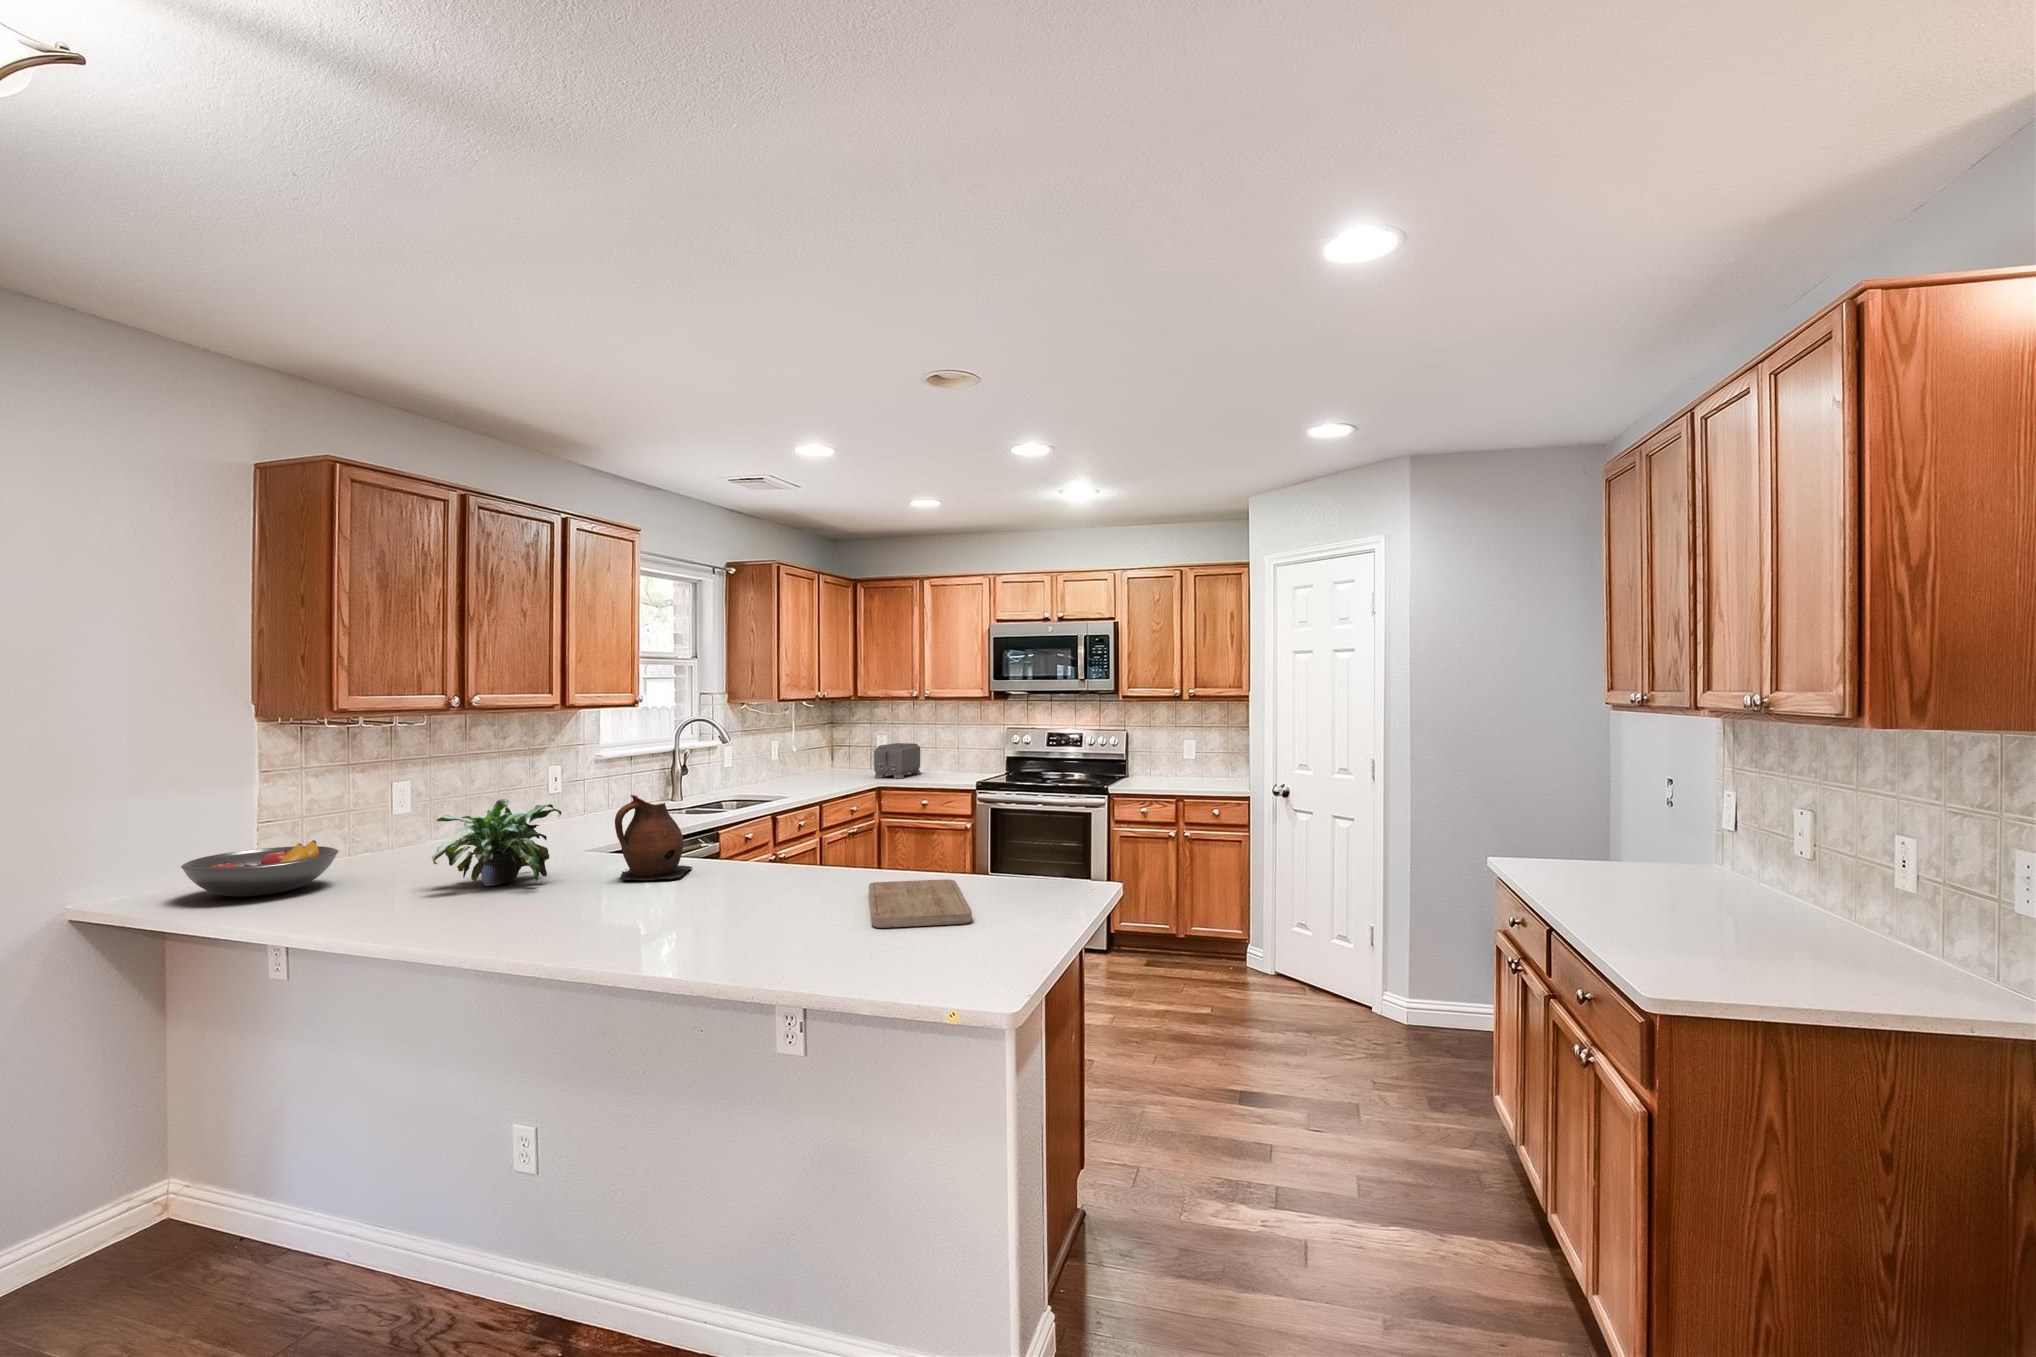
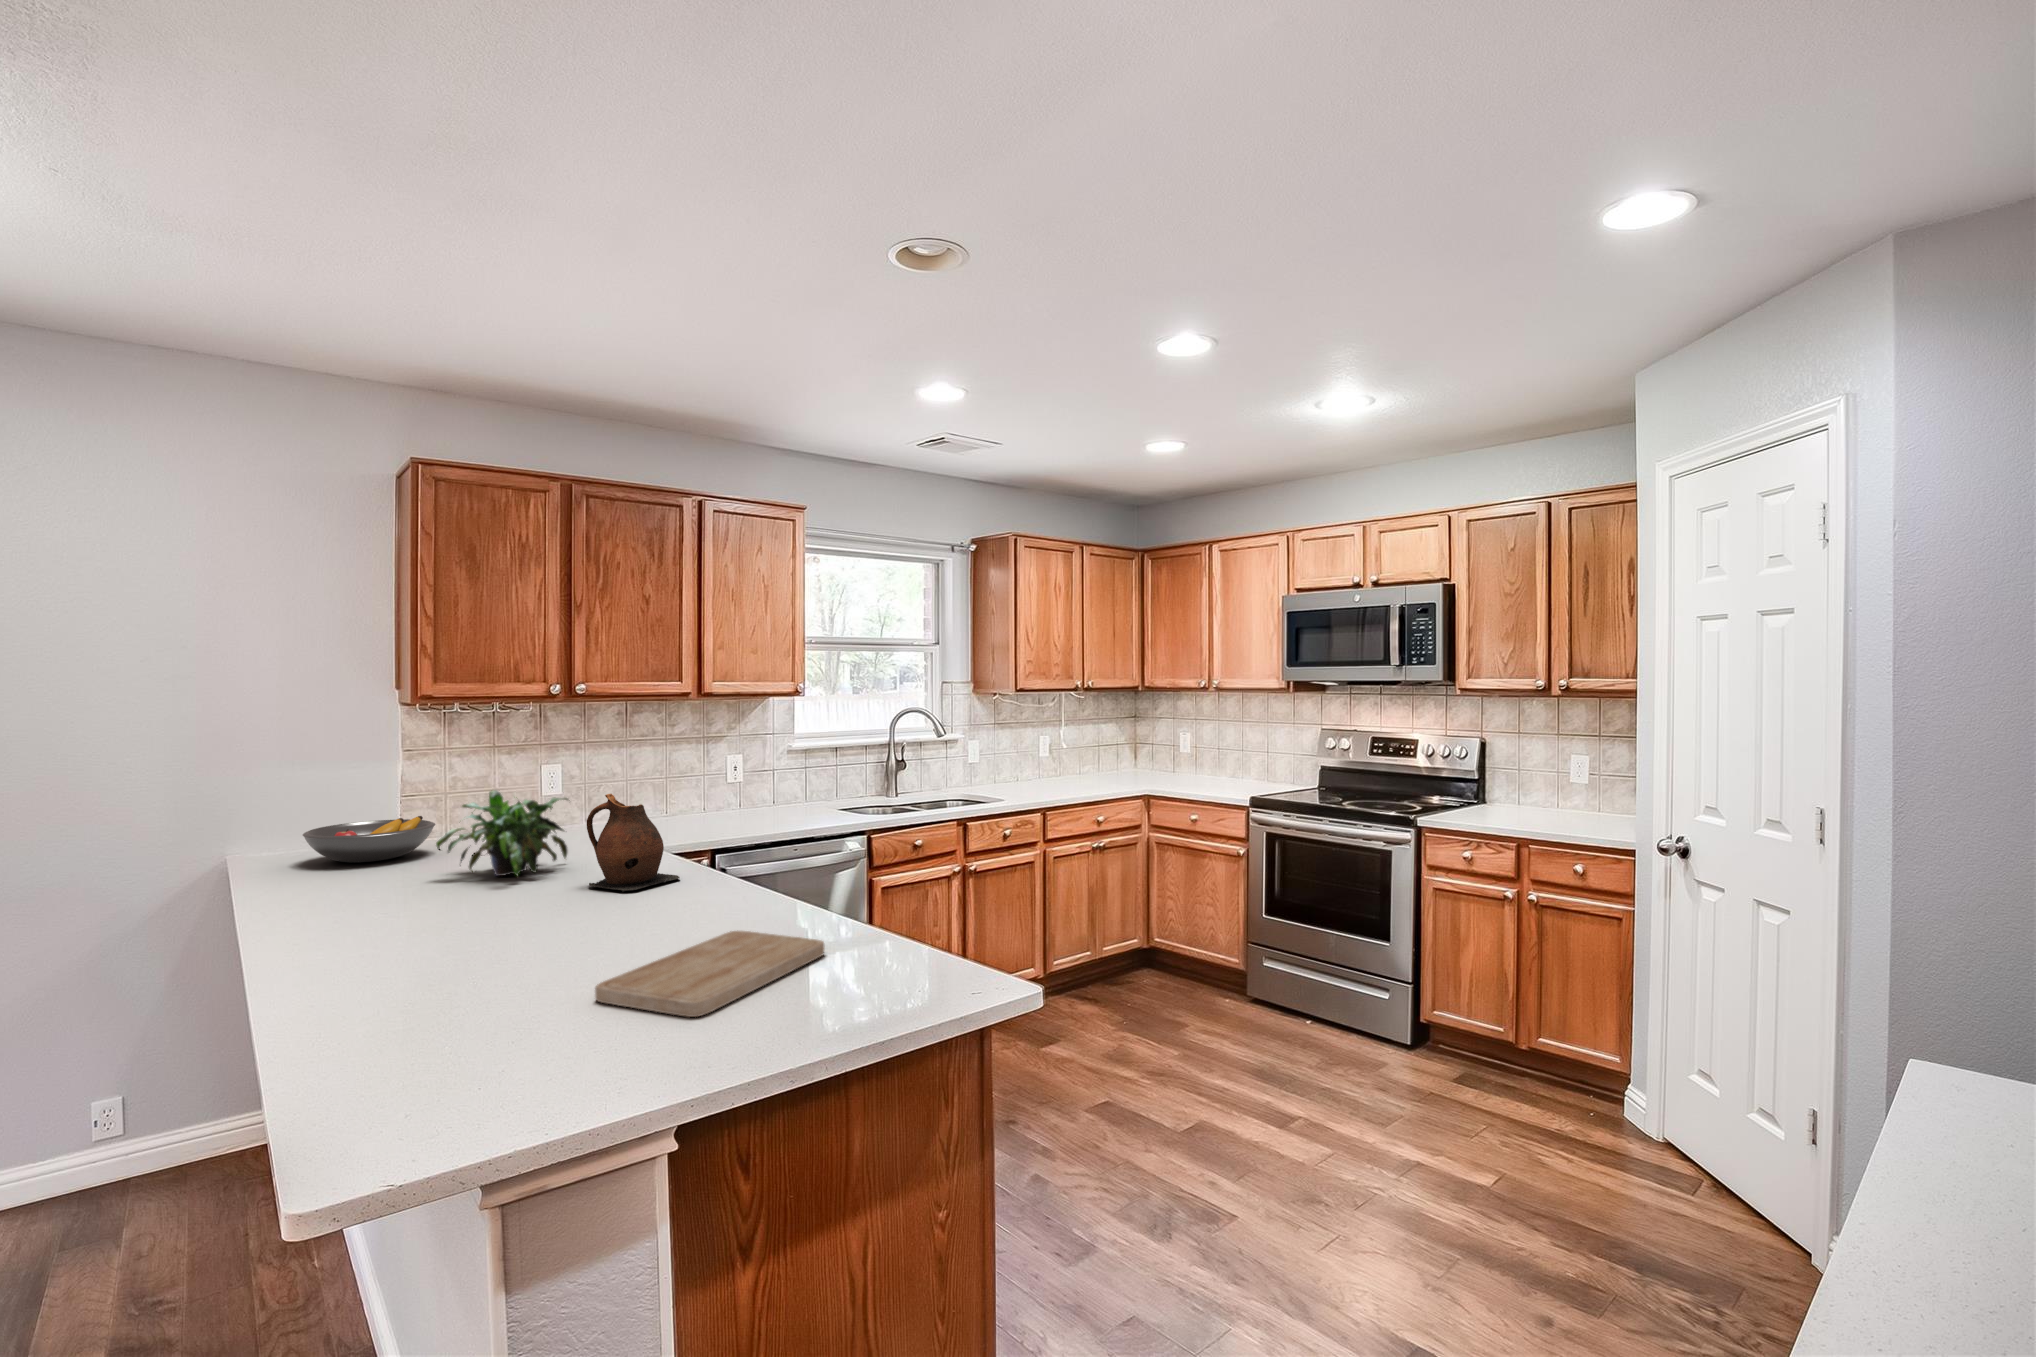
toaster: present [874,743,921,779] -> none [1145,742,1210,785]

